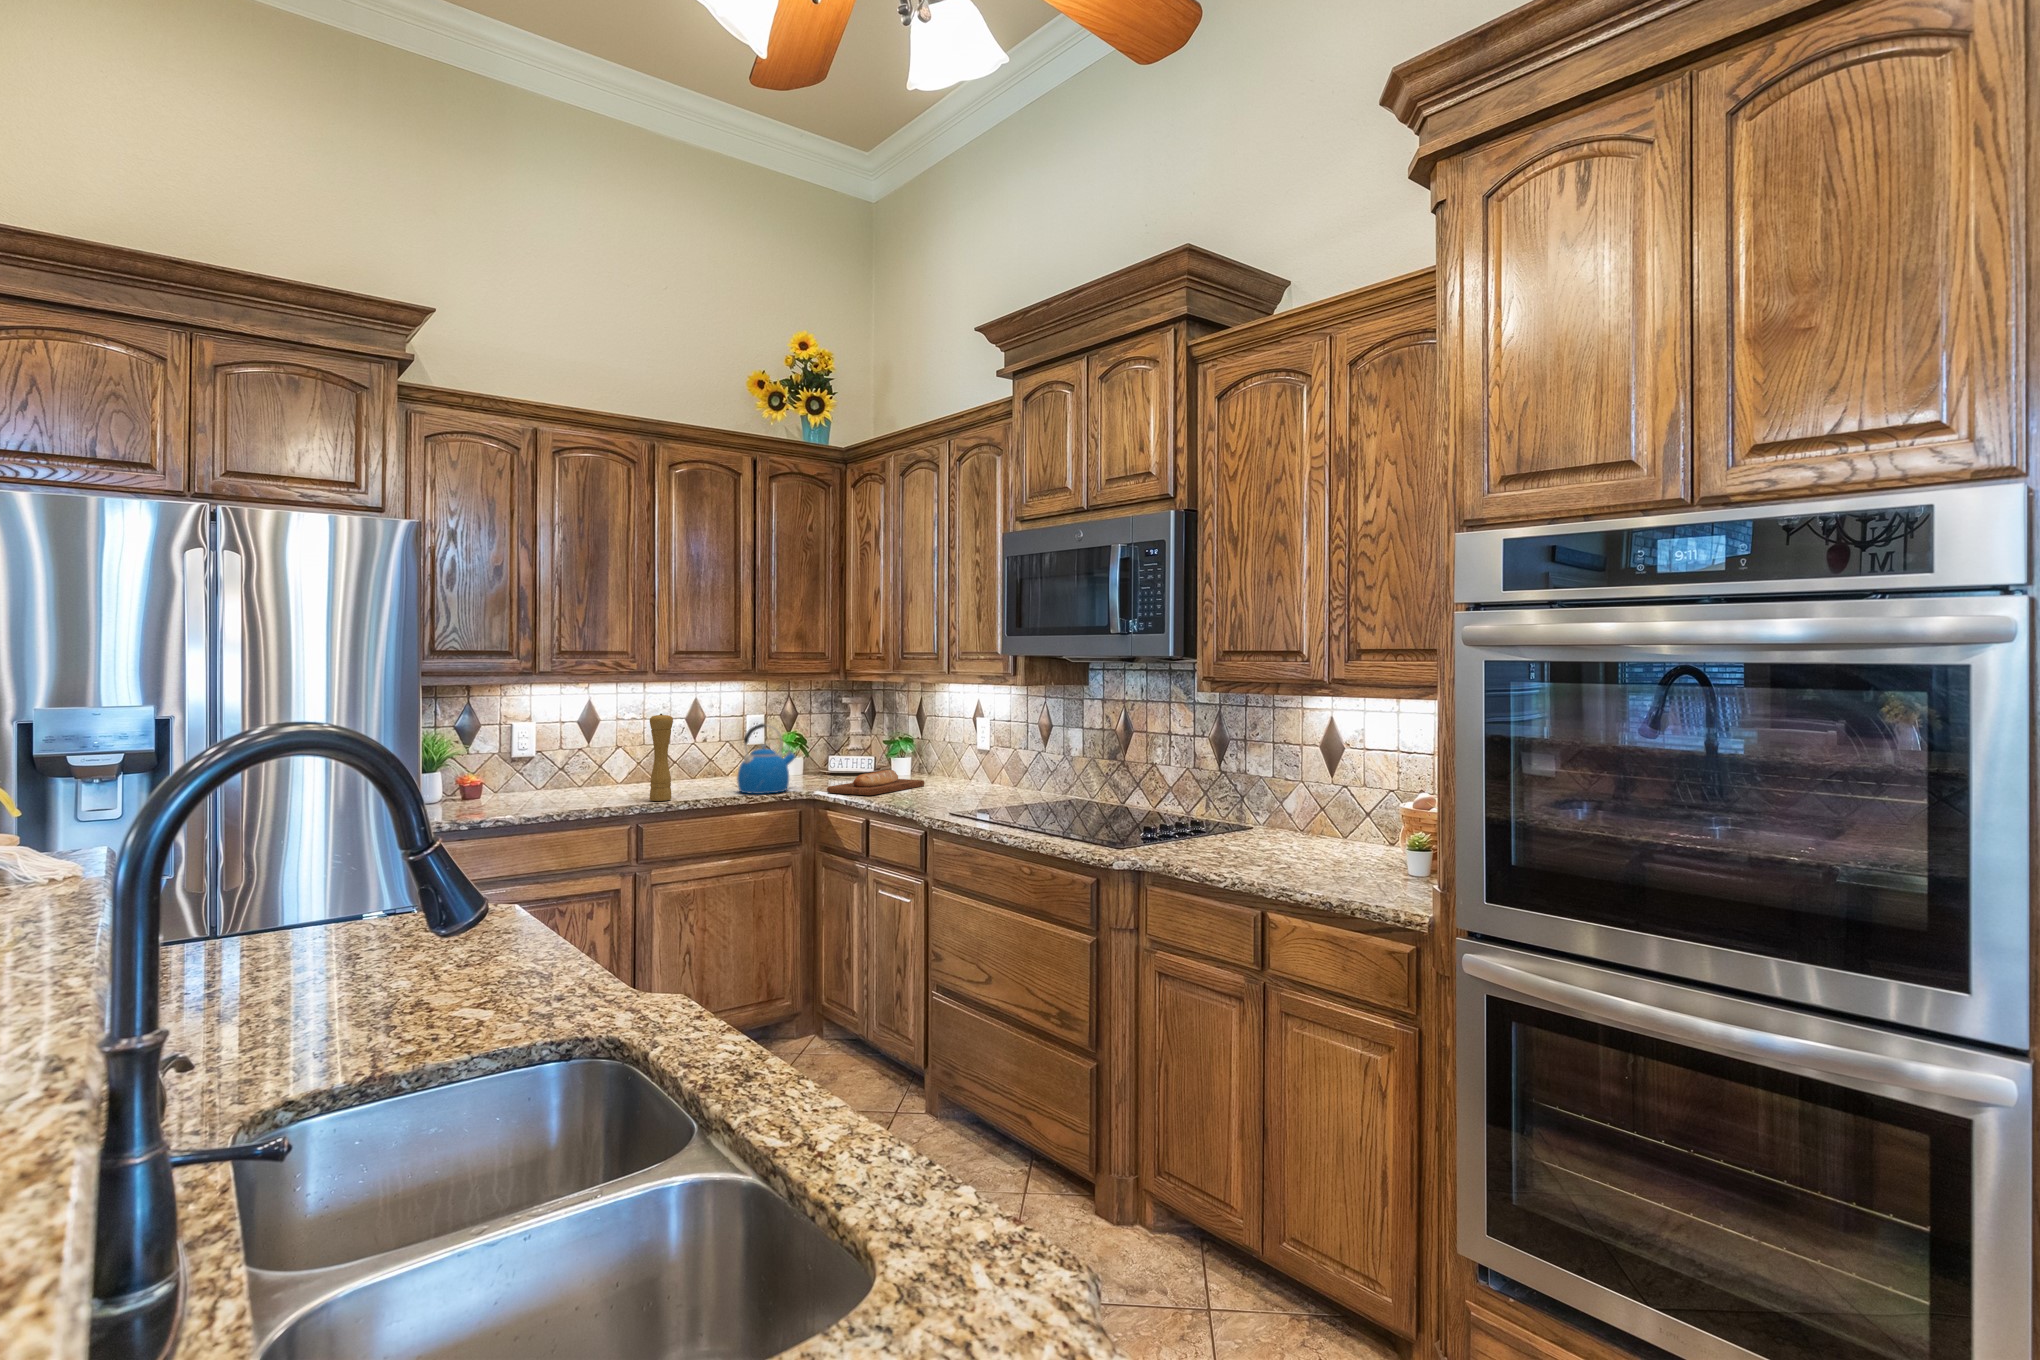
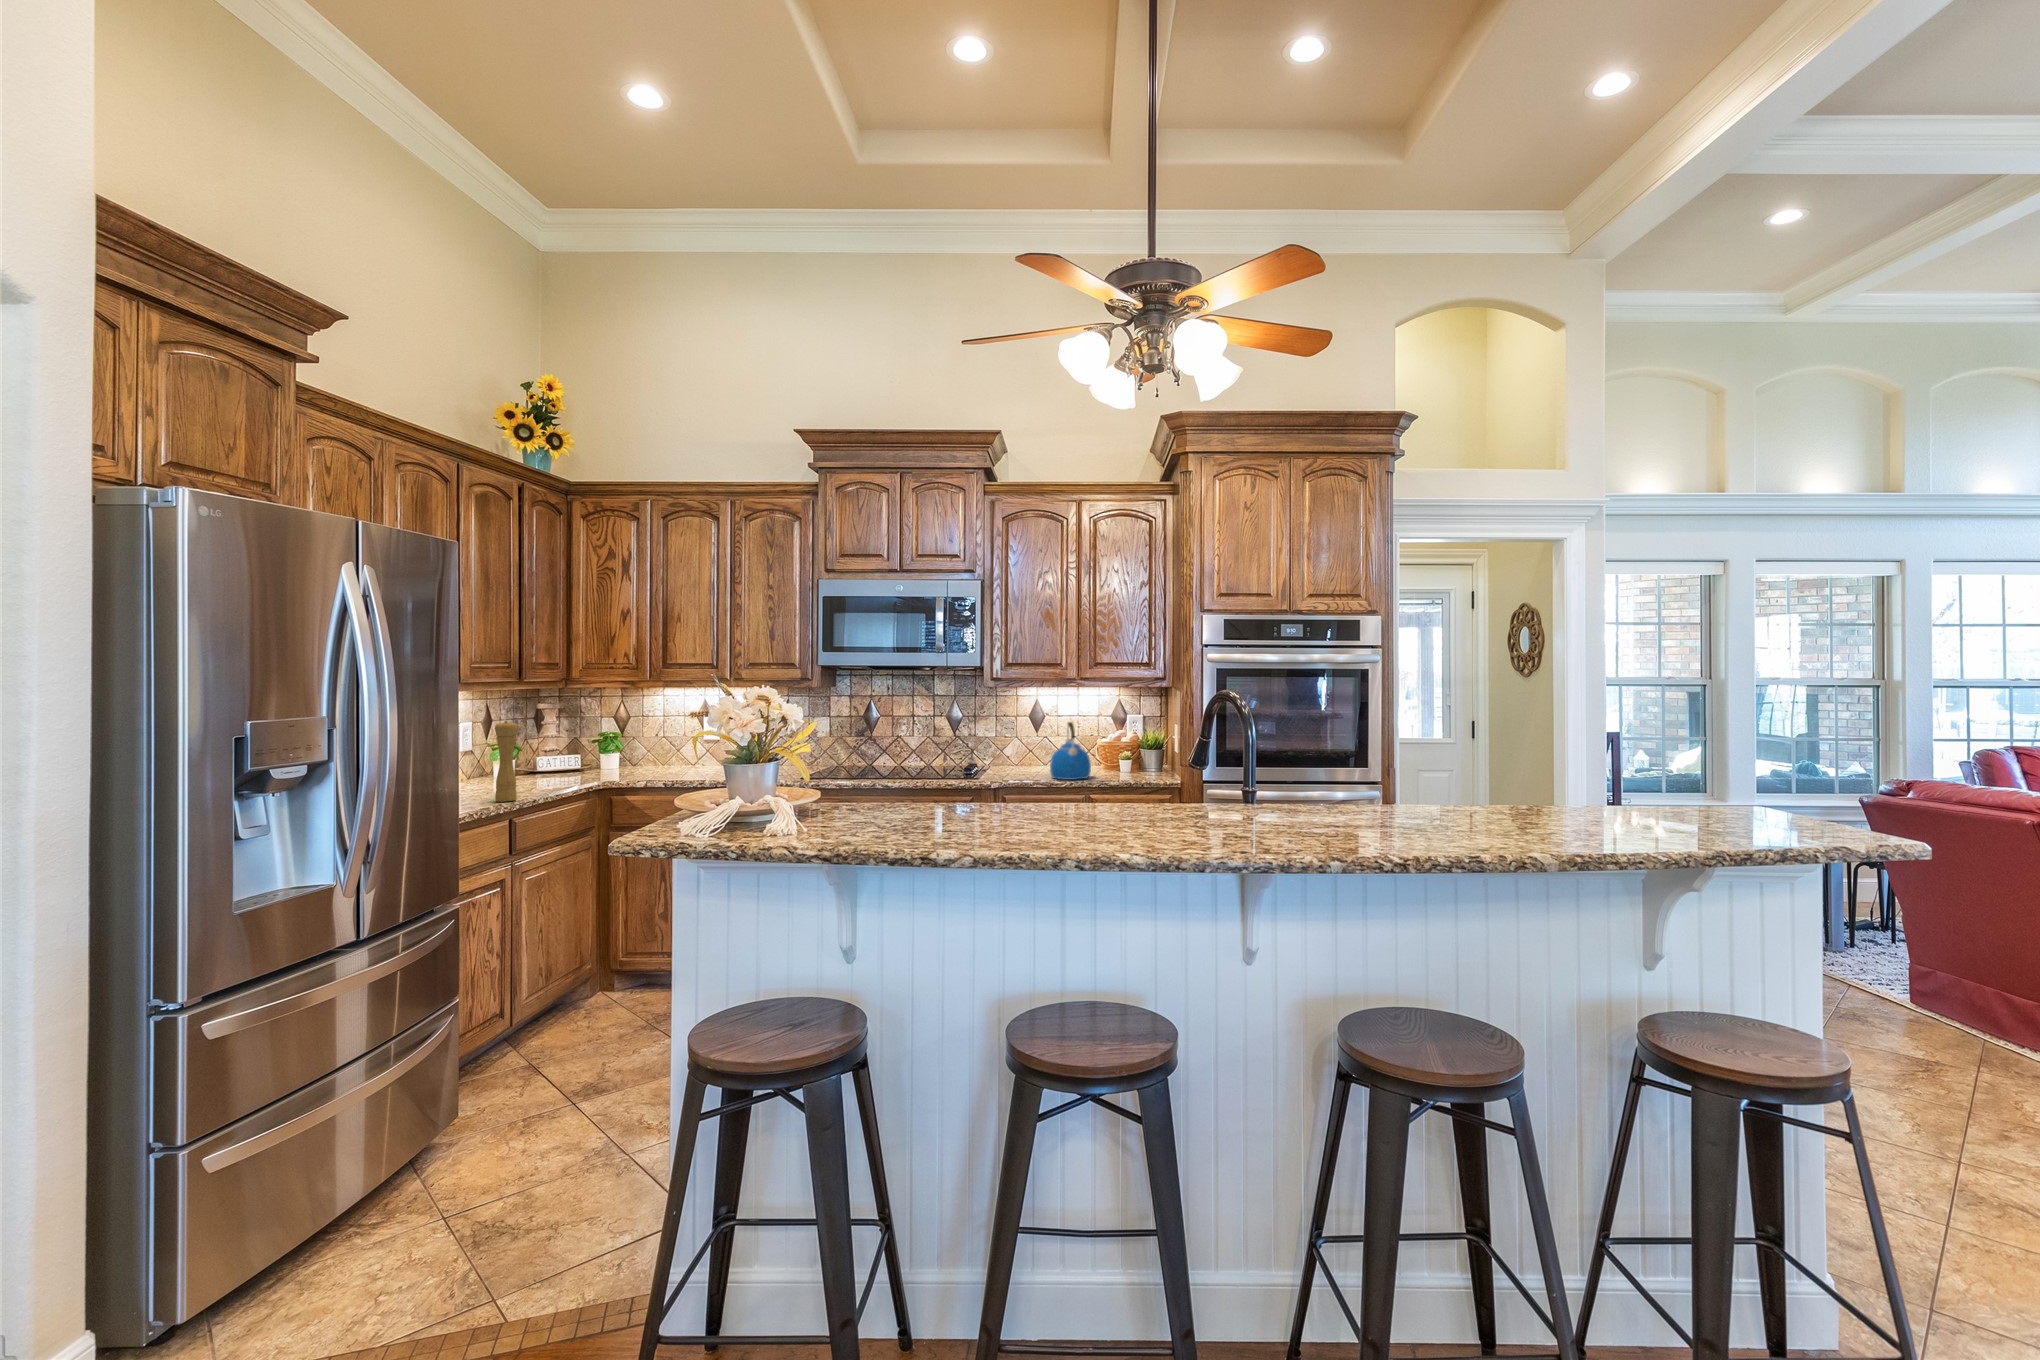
kettle: present [737,724,795,794] -> present [1050,722,1091,780]
bread loaf: present [827,770,924,795] -> none [625,761,676,782]

